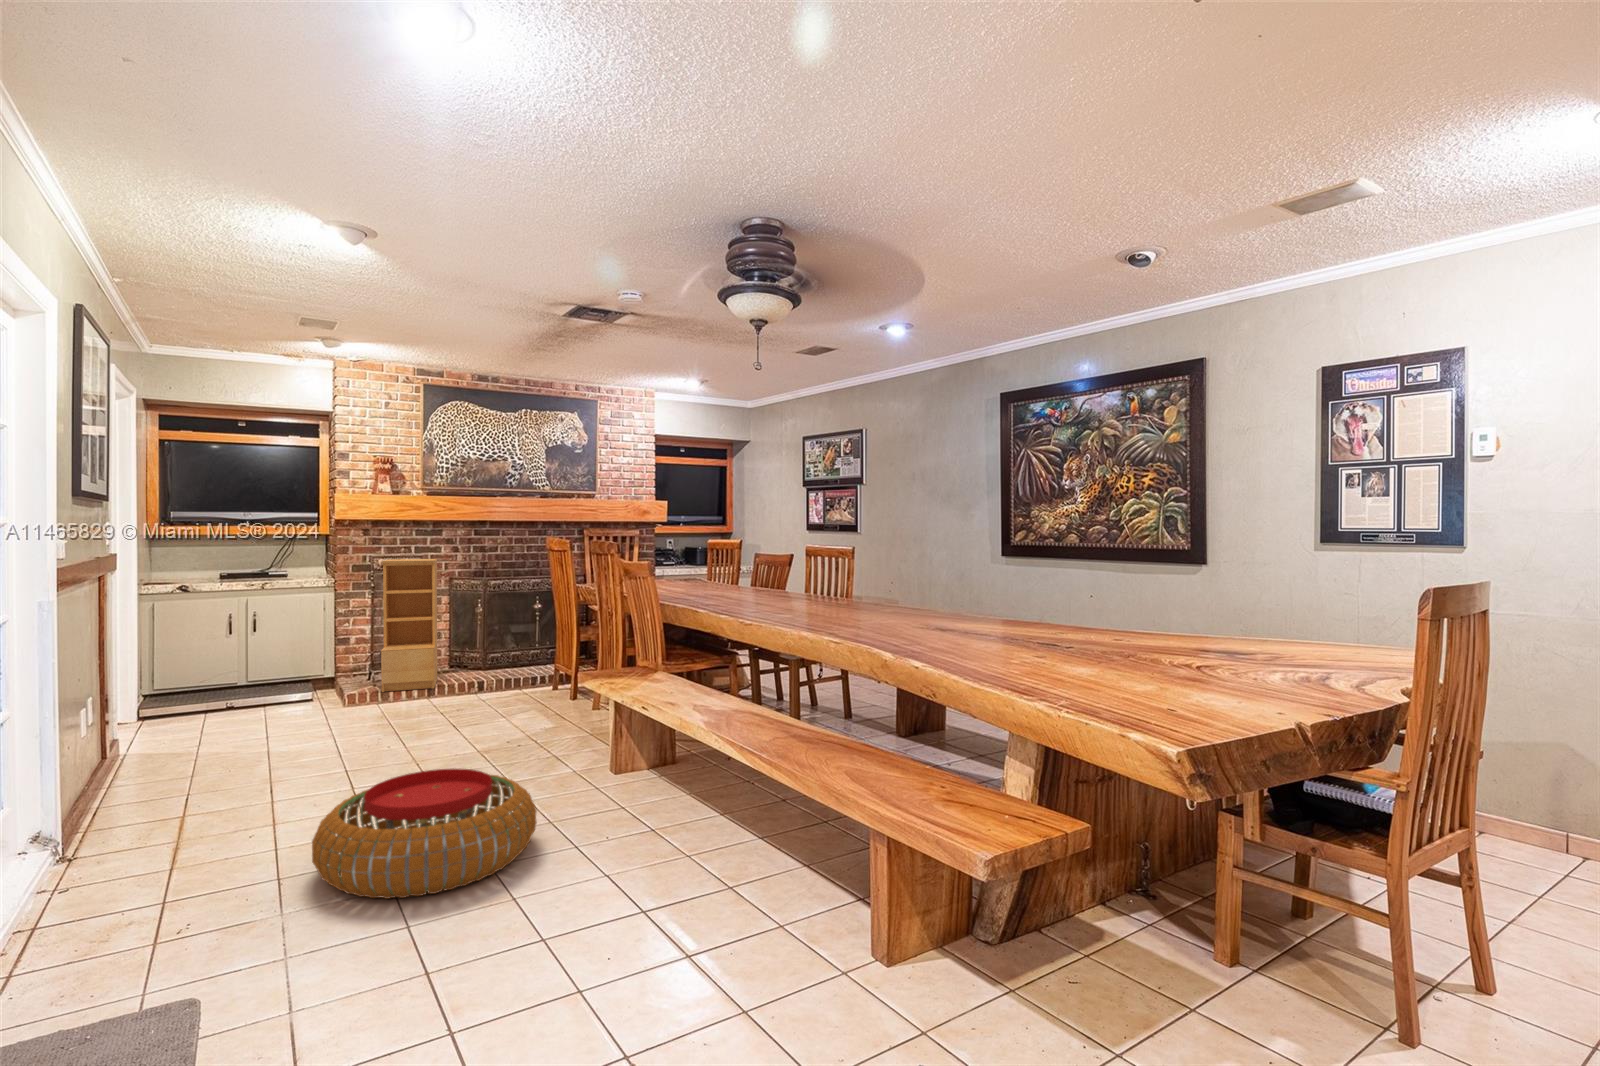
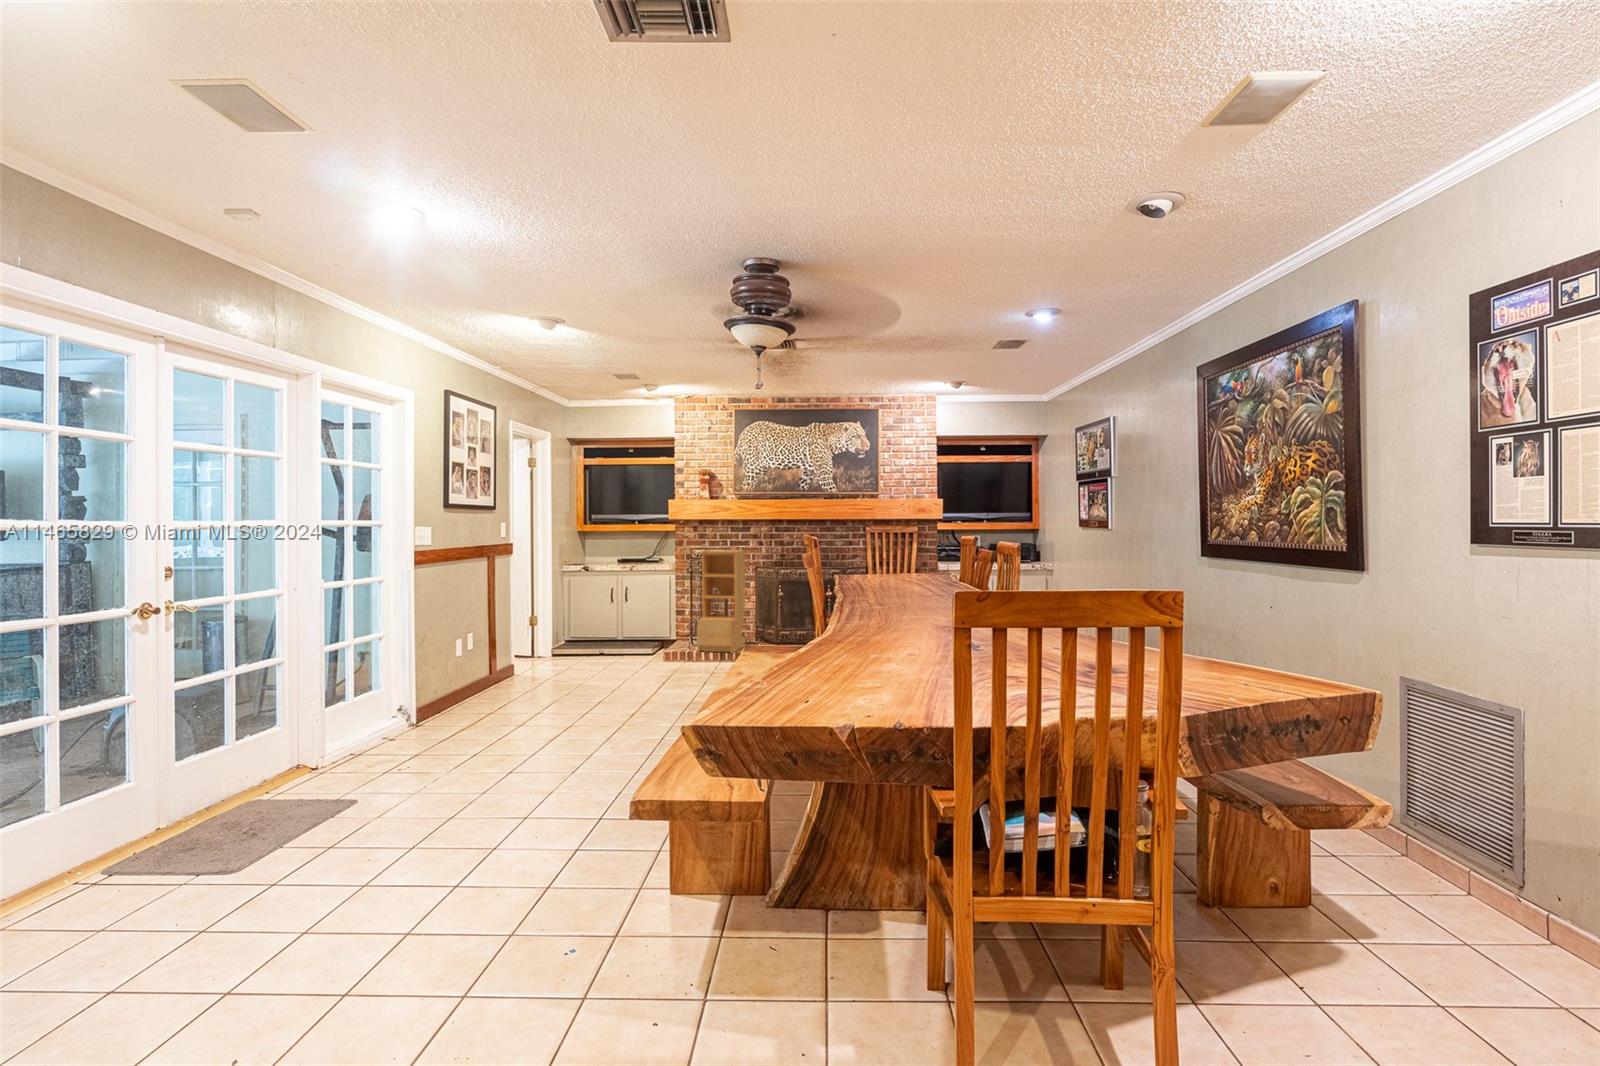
pouf: present [312,768,537,899] -> none [486,694,631,769]

